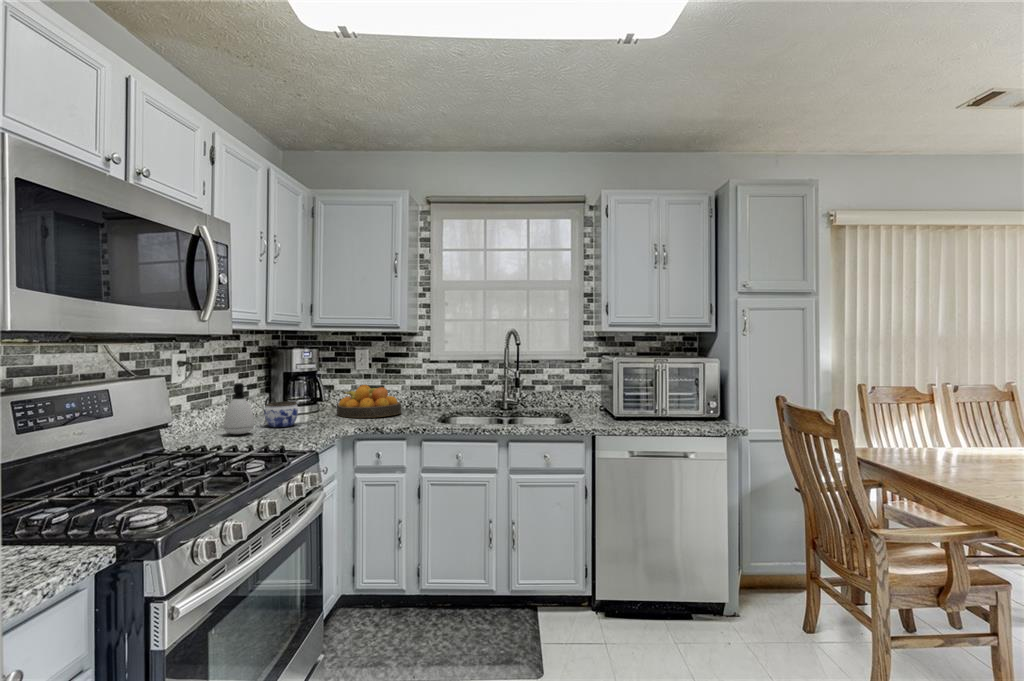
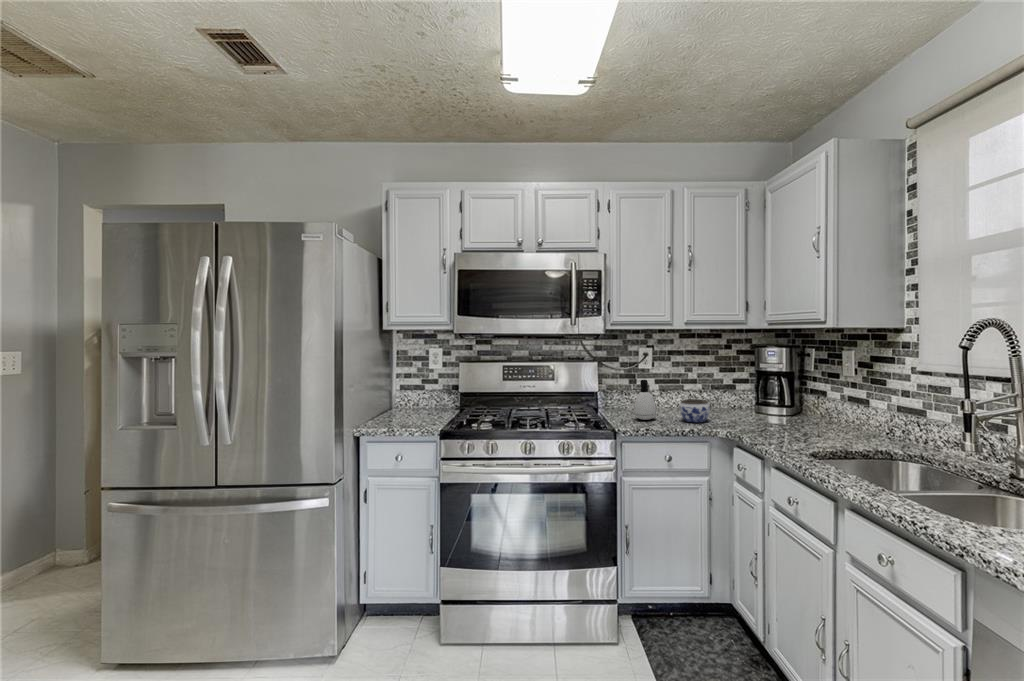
fruit bowl: present [337,385,401,418] -> none [773,395,863,438]

